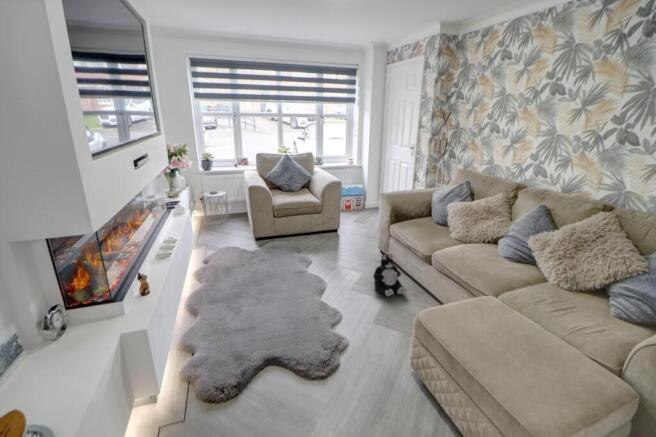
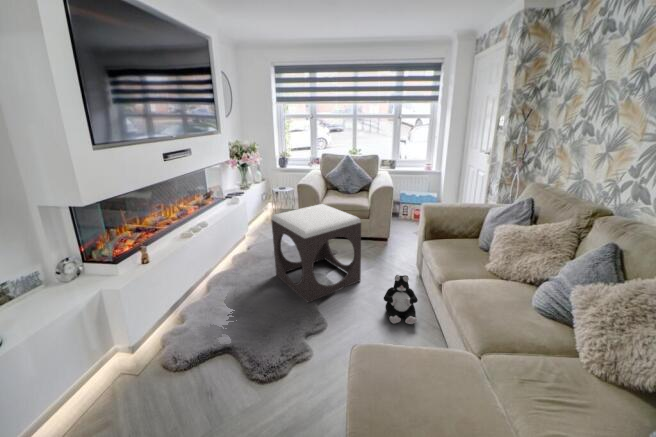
footstool: none [249,200,338,296] -> present [272,204,361,303]

